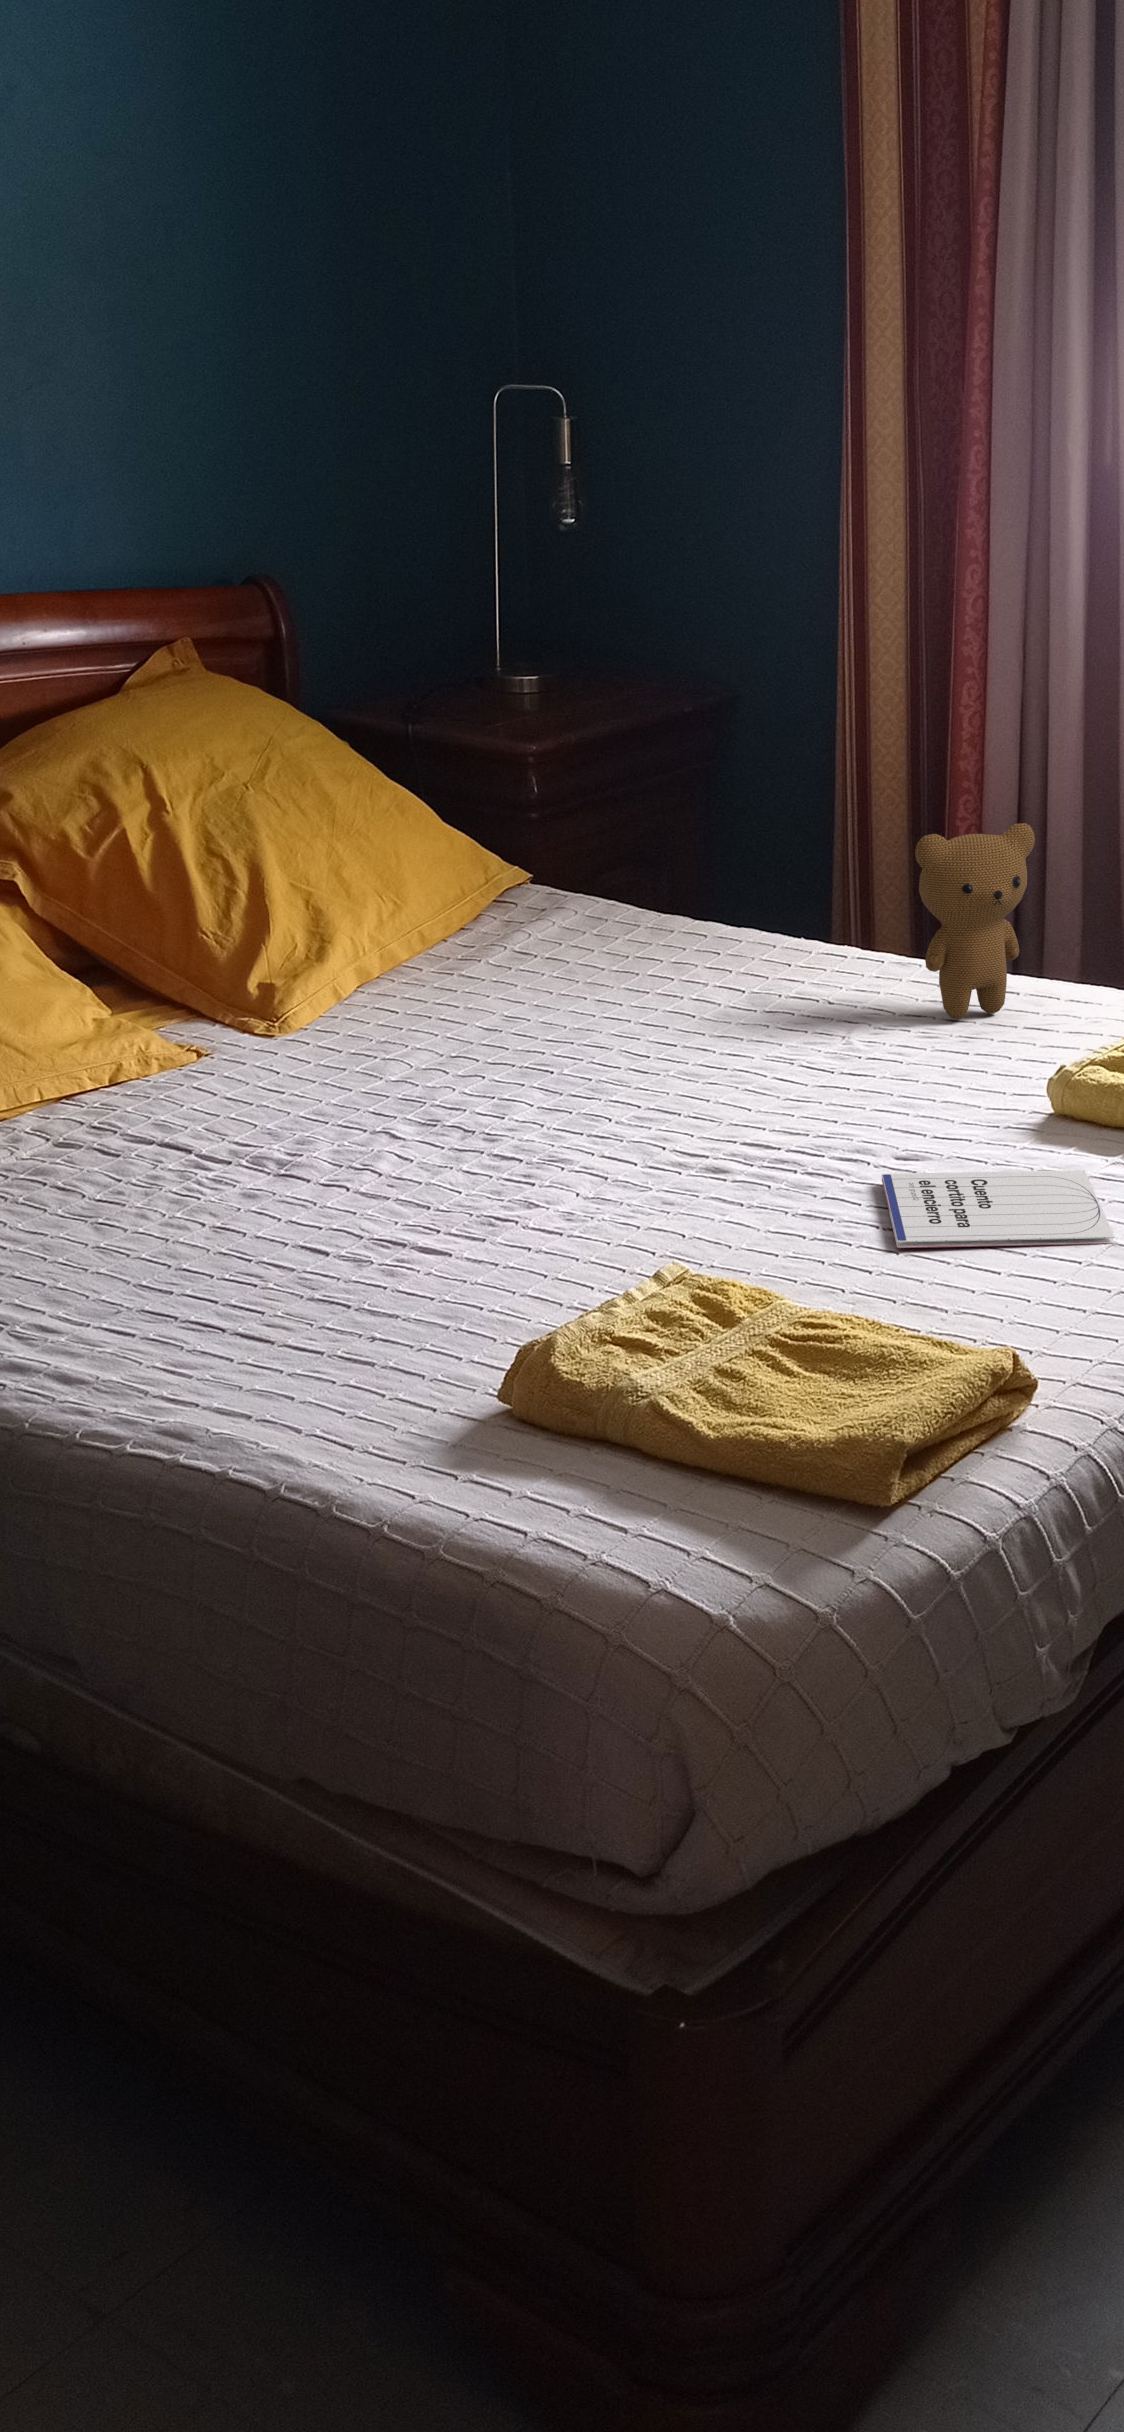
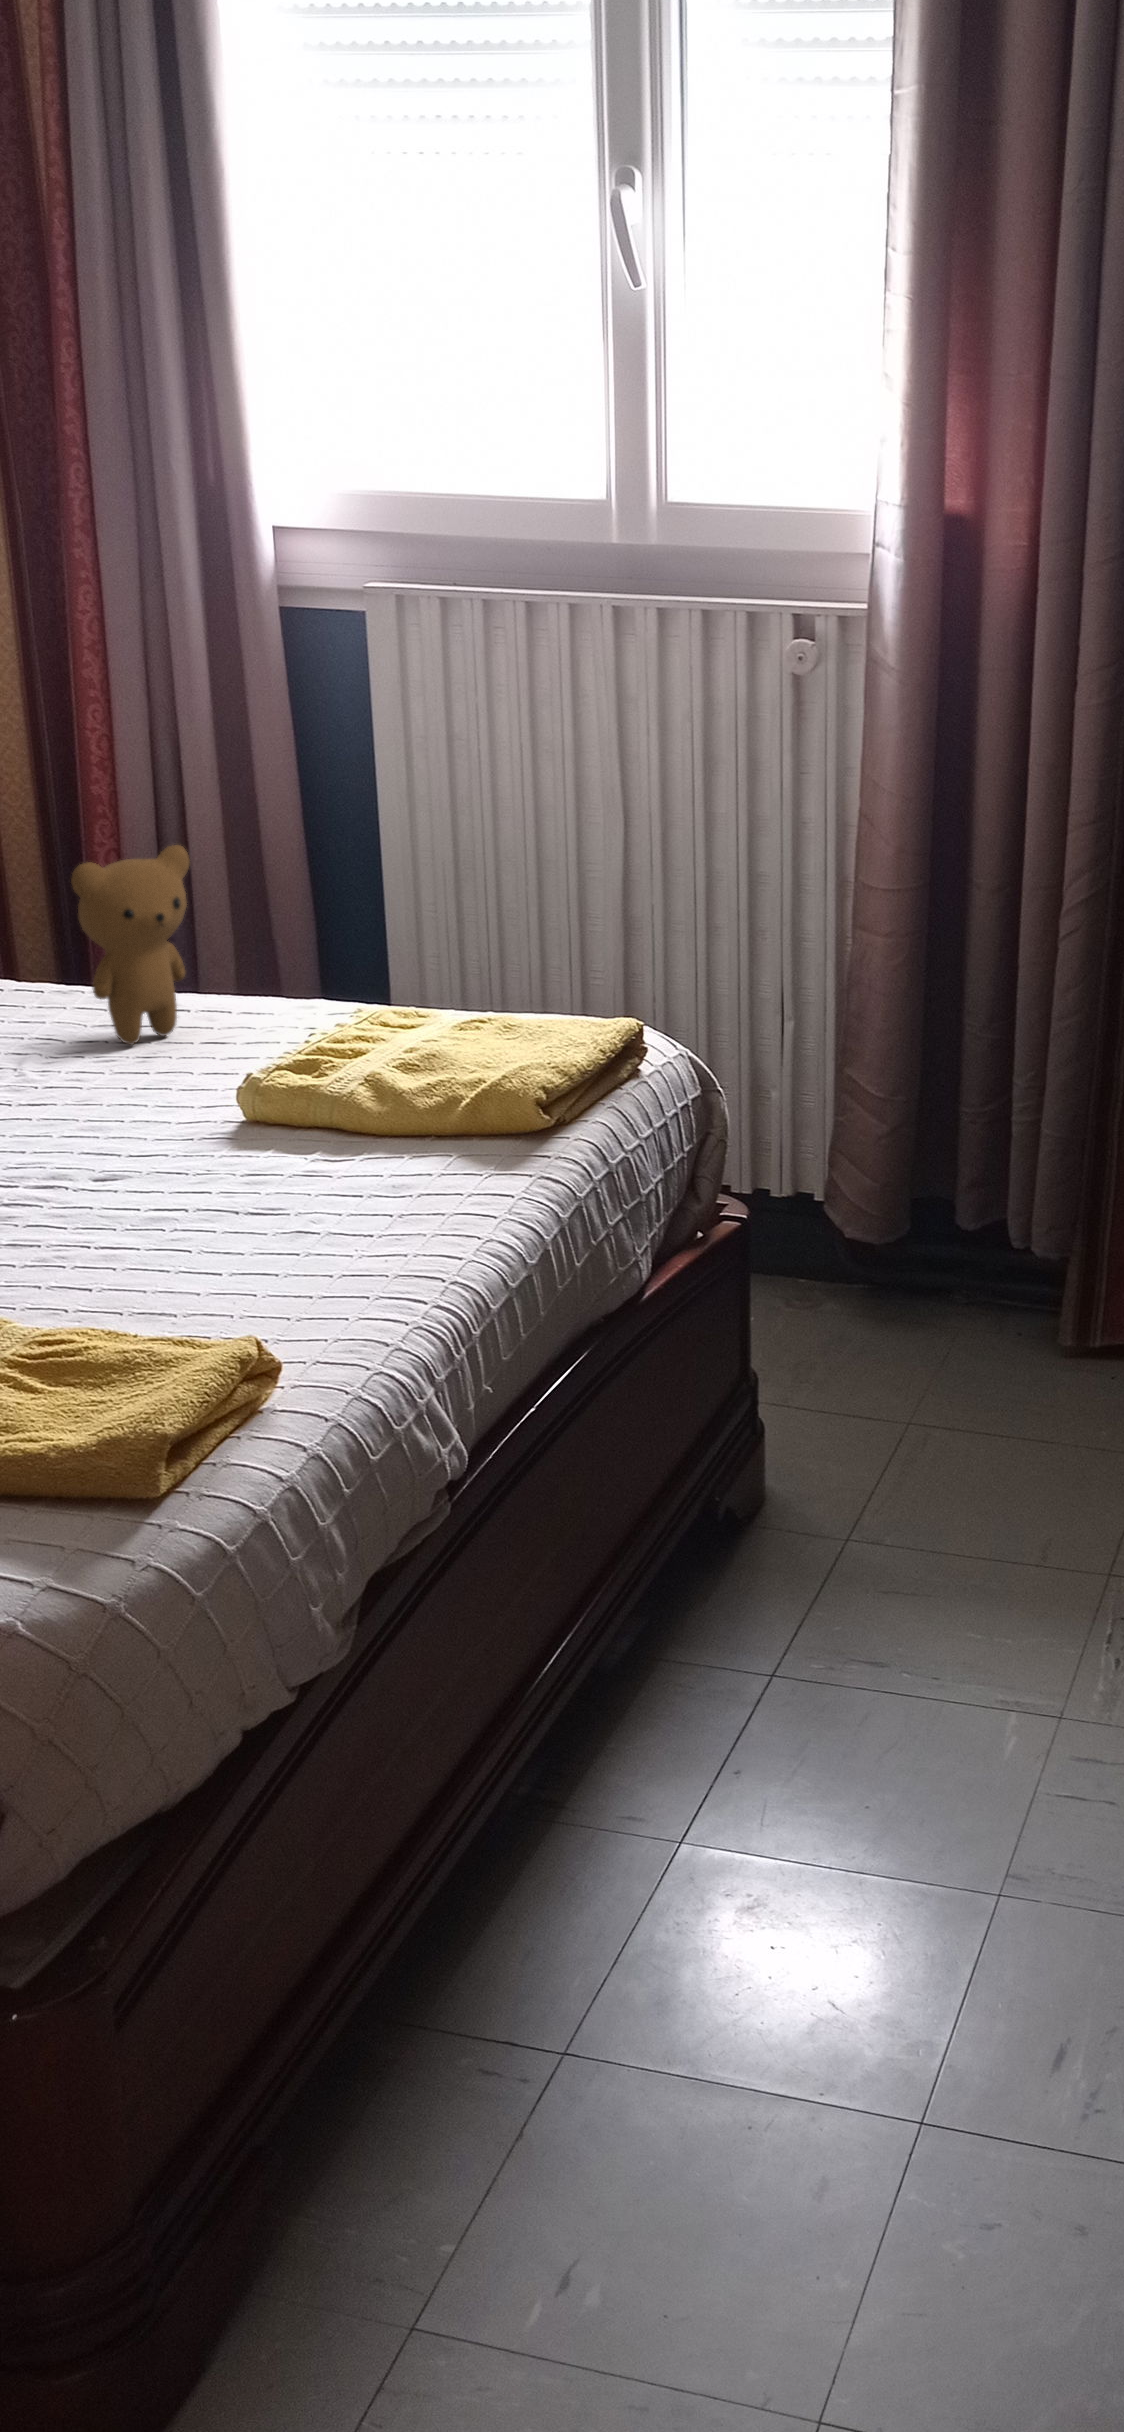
notebook: present [882,1170,1115,1248] -> none [87,1168,327,1265]

